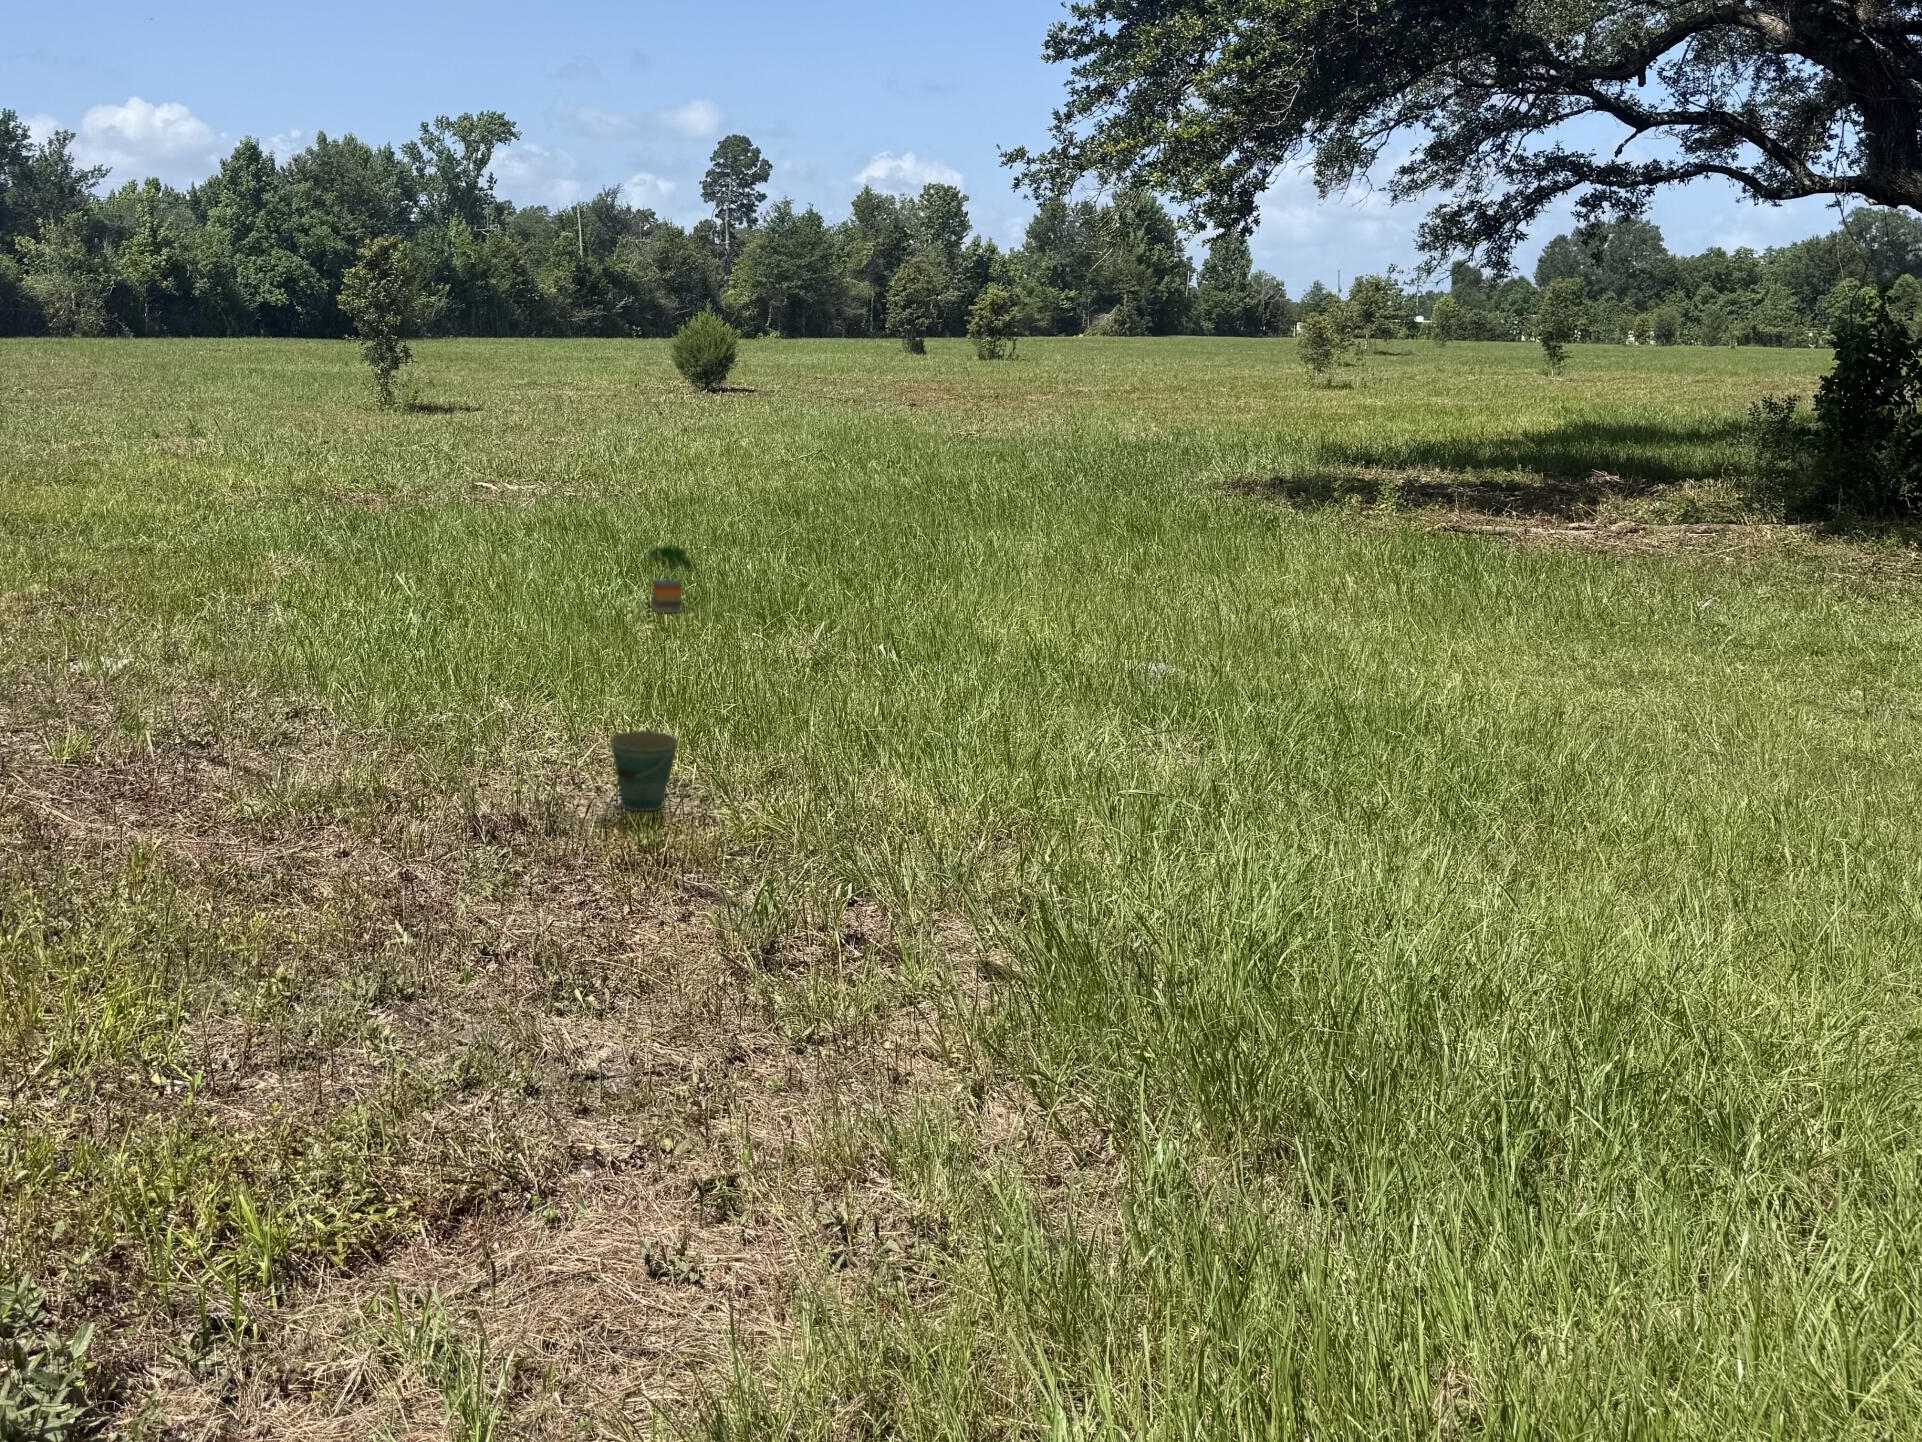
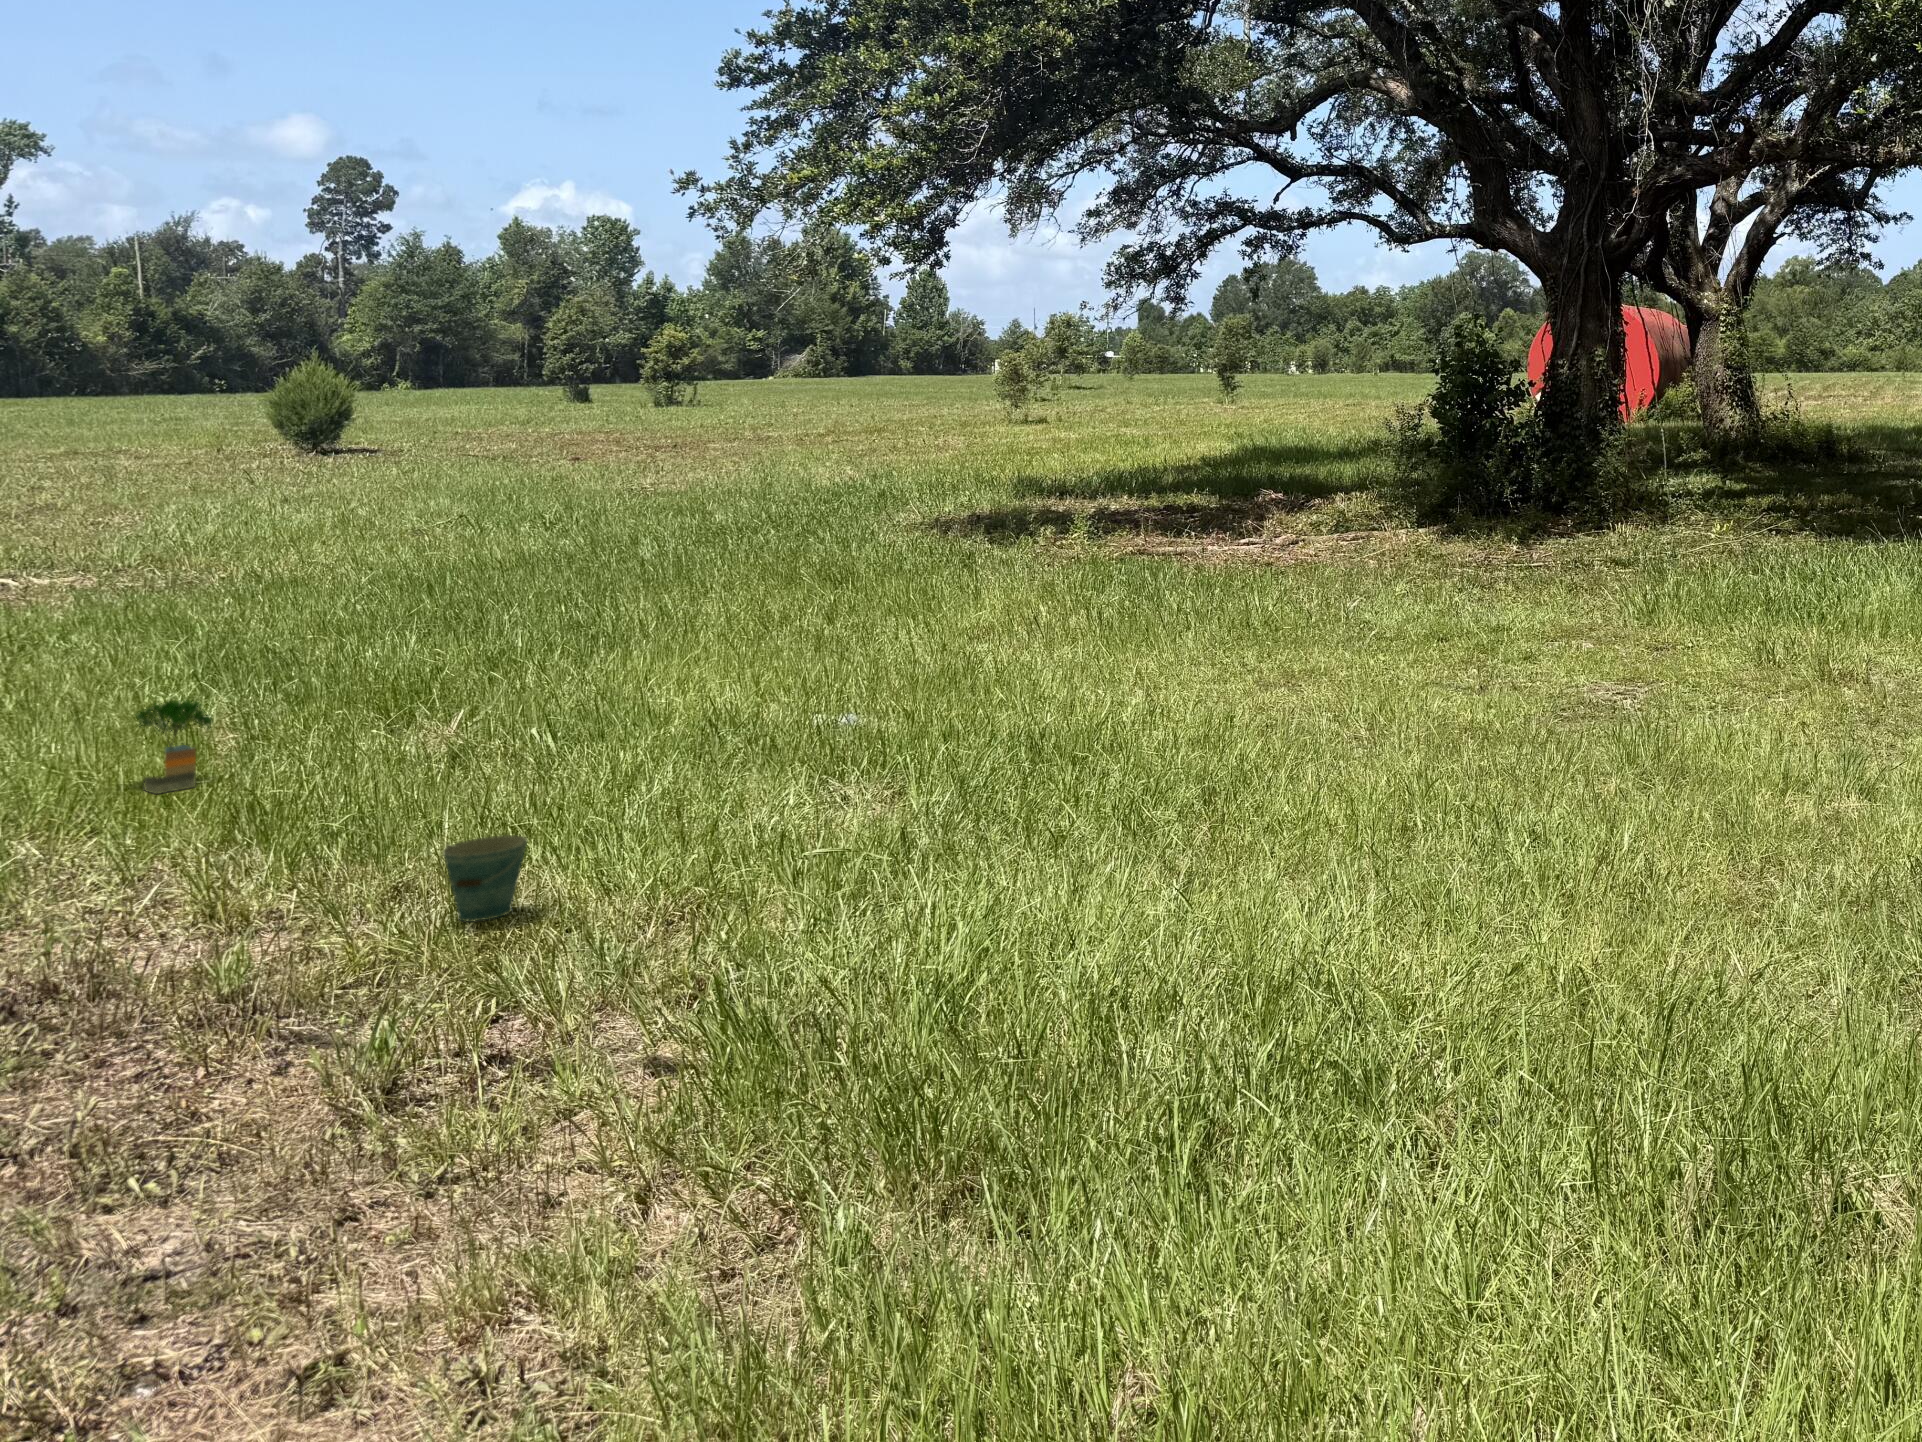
bucket: present [611,731,678,811] -> present [441,835,527,922]

